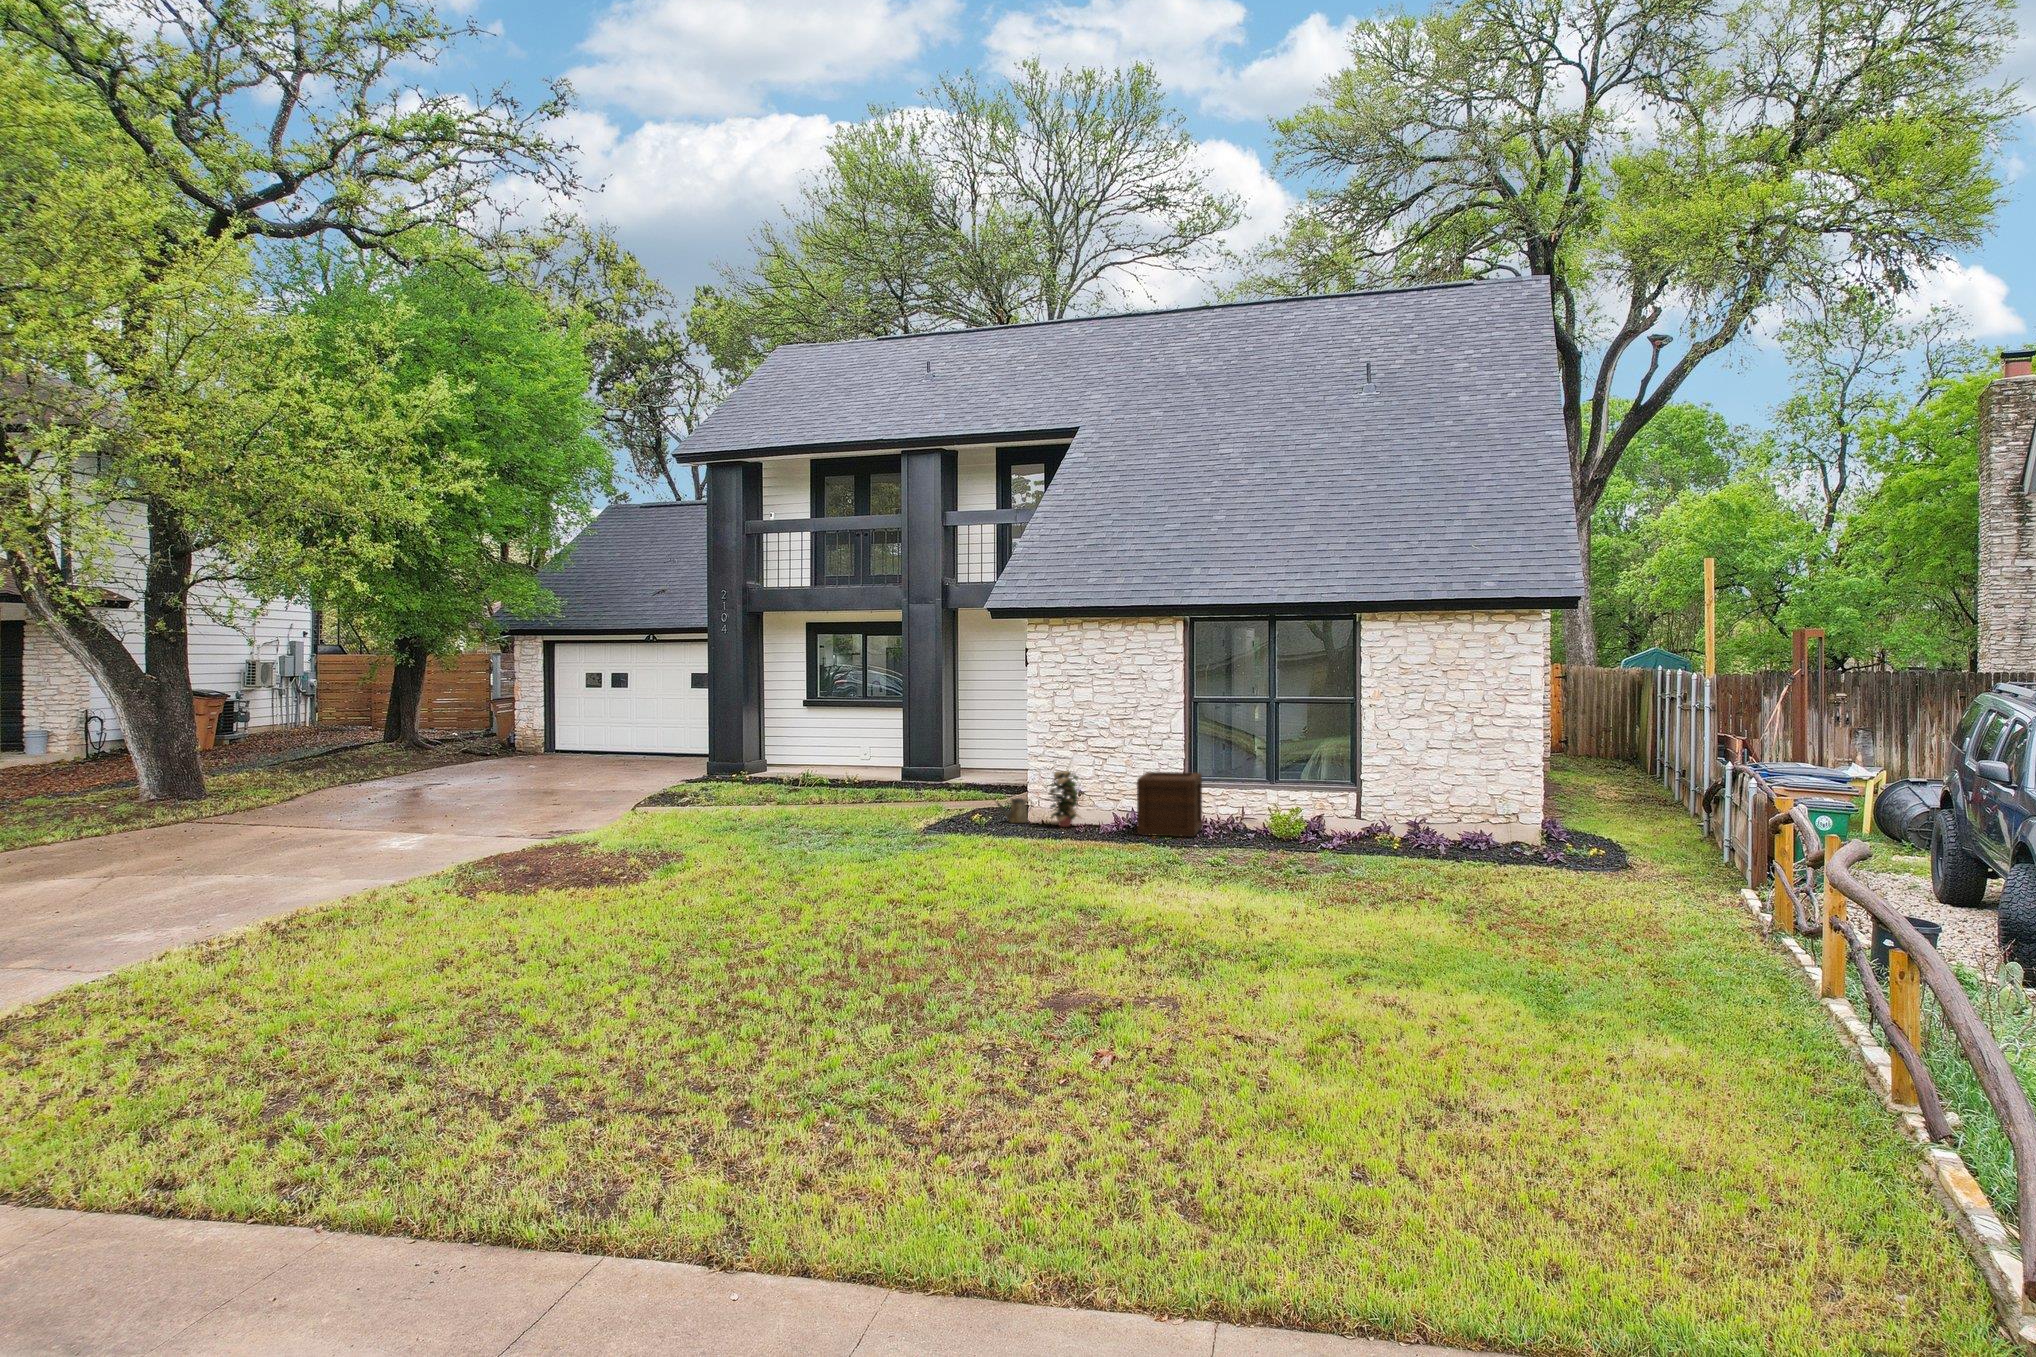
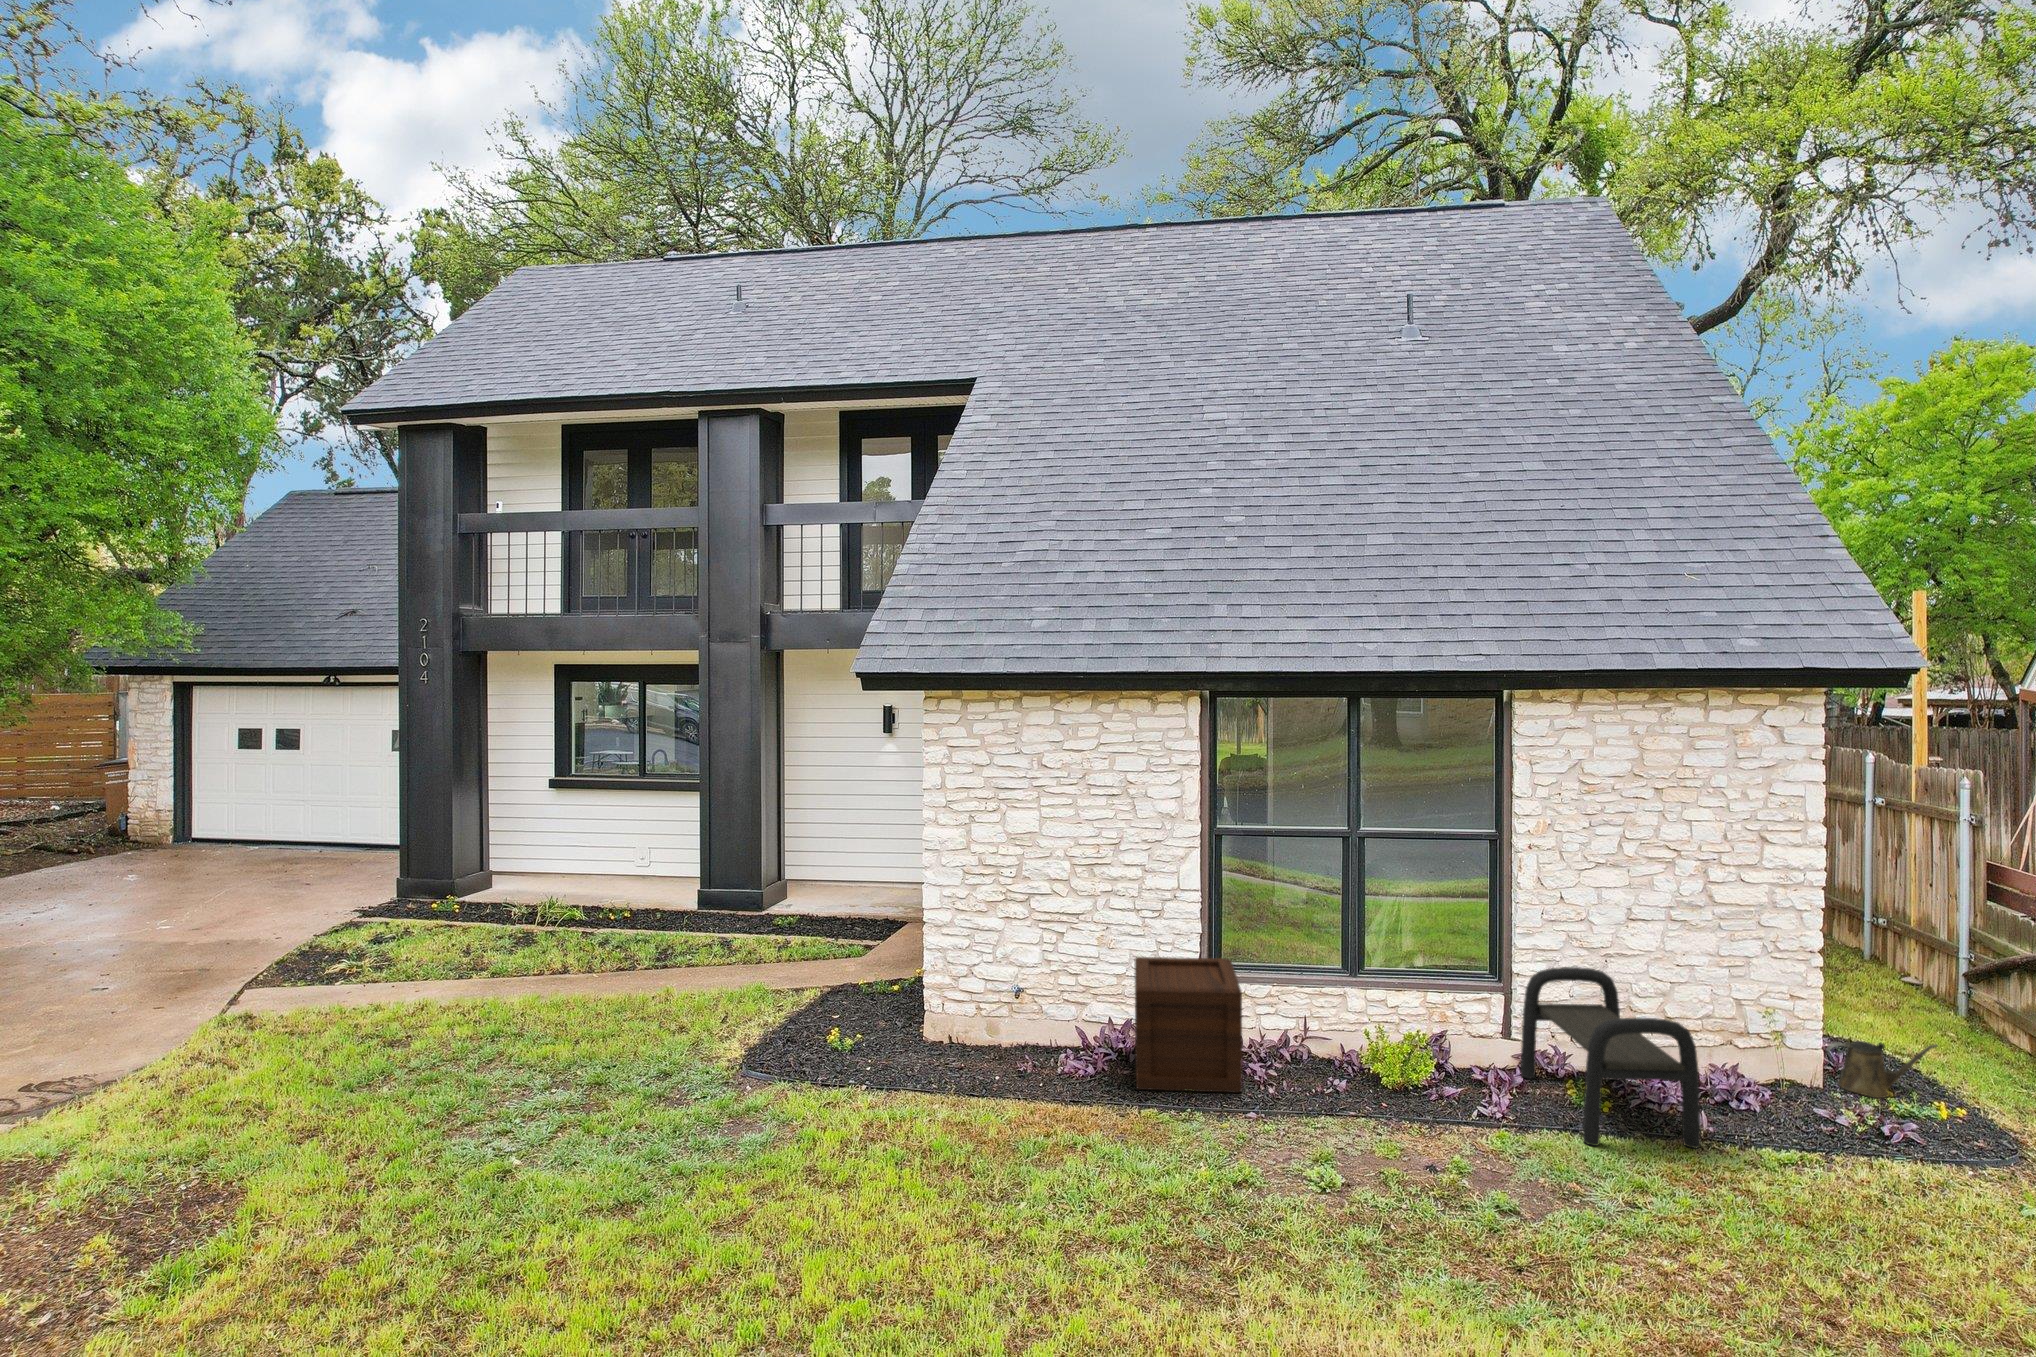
decorative plant: present [1050,771,1081,827] -> none [957,958,1028,1061]
bench: none [1362,774,1428,855] -> present [1521,967,1701,1148]
watering can: present [996,798,1032,823] -> present [1827,1041,1937,1098]

